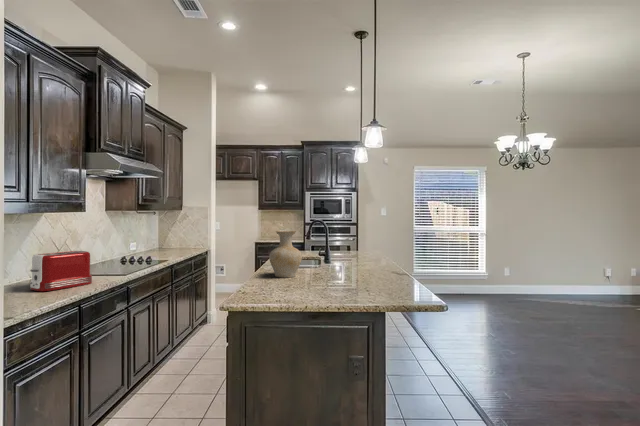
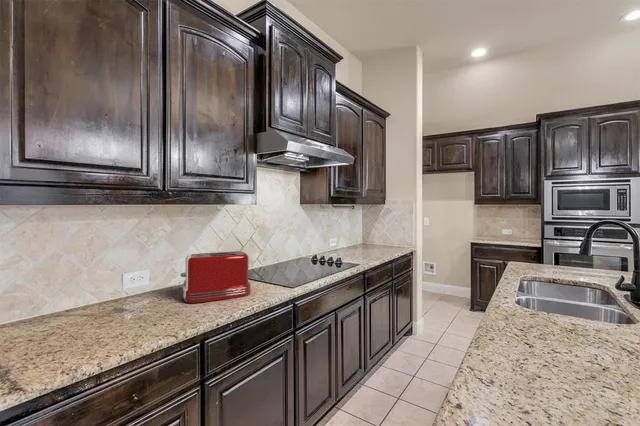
vase: present [269,231,302,277] -> none [517,237,607,344]

